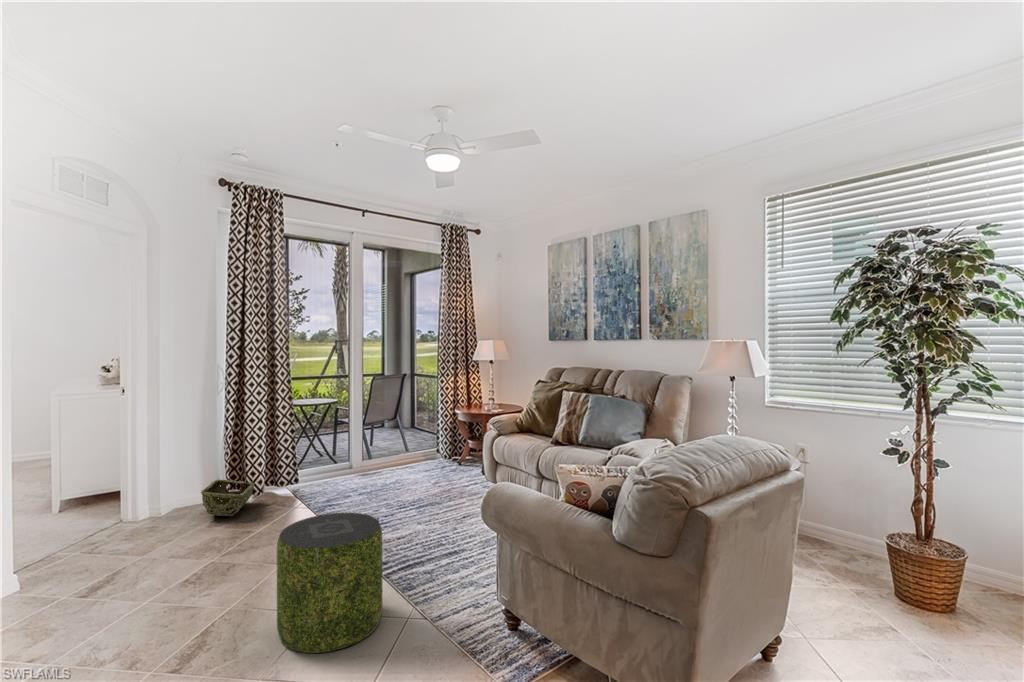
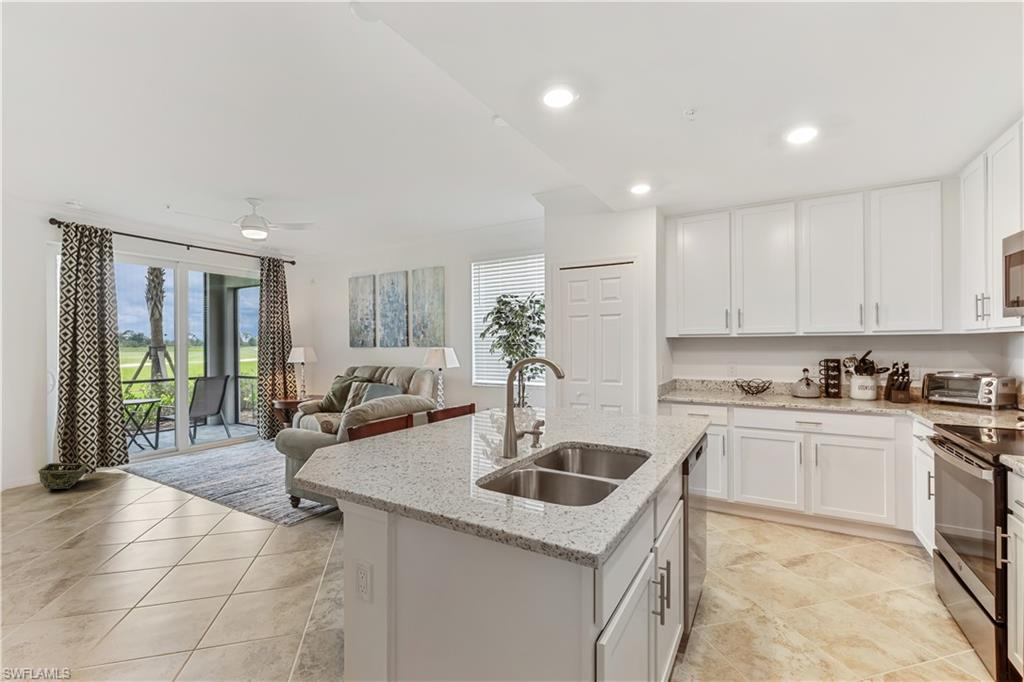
pouf: present [277,513,383,653] -> none [128,461,206,542]

